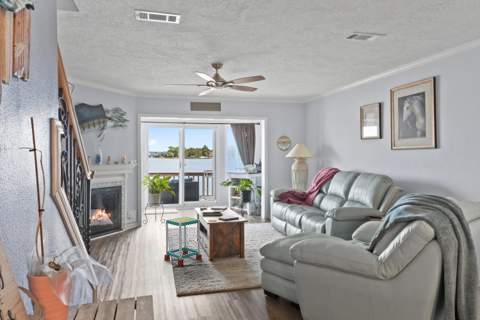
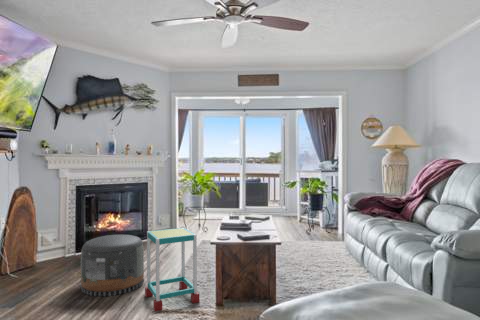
pouf: none [115,224,156,263] -> present [81,235,144,296]

